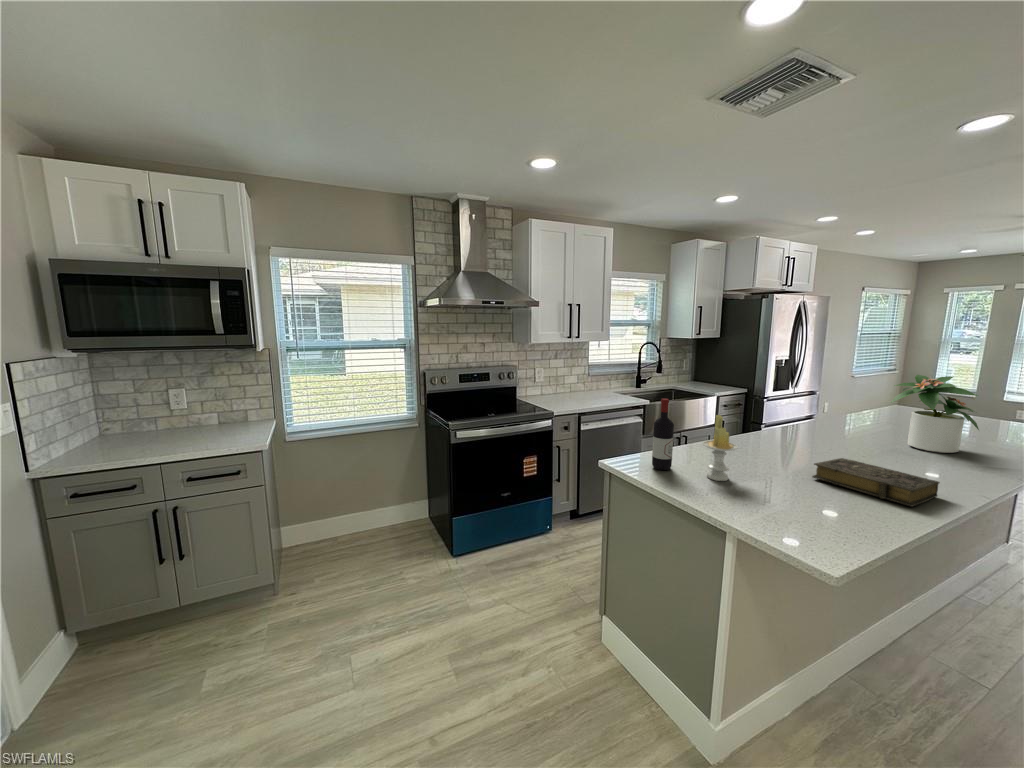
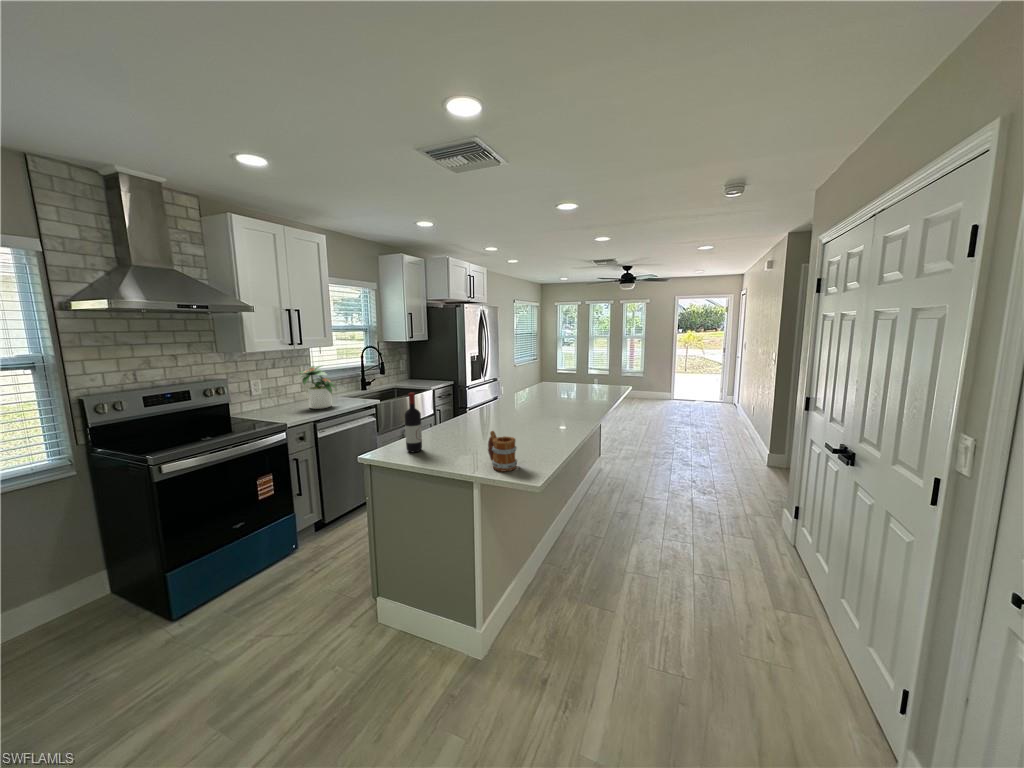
potted plant: present [891,375,979,453] -> present [300,366,336,409]
candle: present [703,415,738,481] -> none [444,400,469,450]
book: present [812,458,940,506] -> none [512,418,572,439]
mug: none [758,468,806,534] -> present [488,431,517,472]

